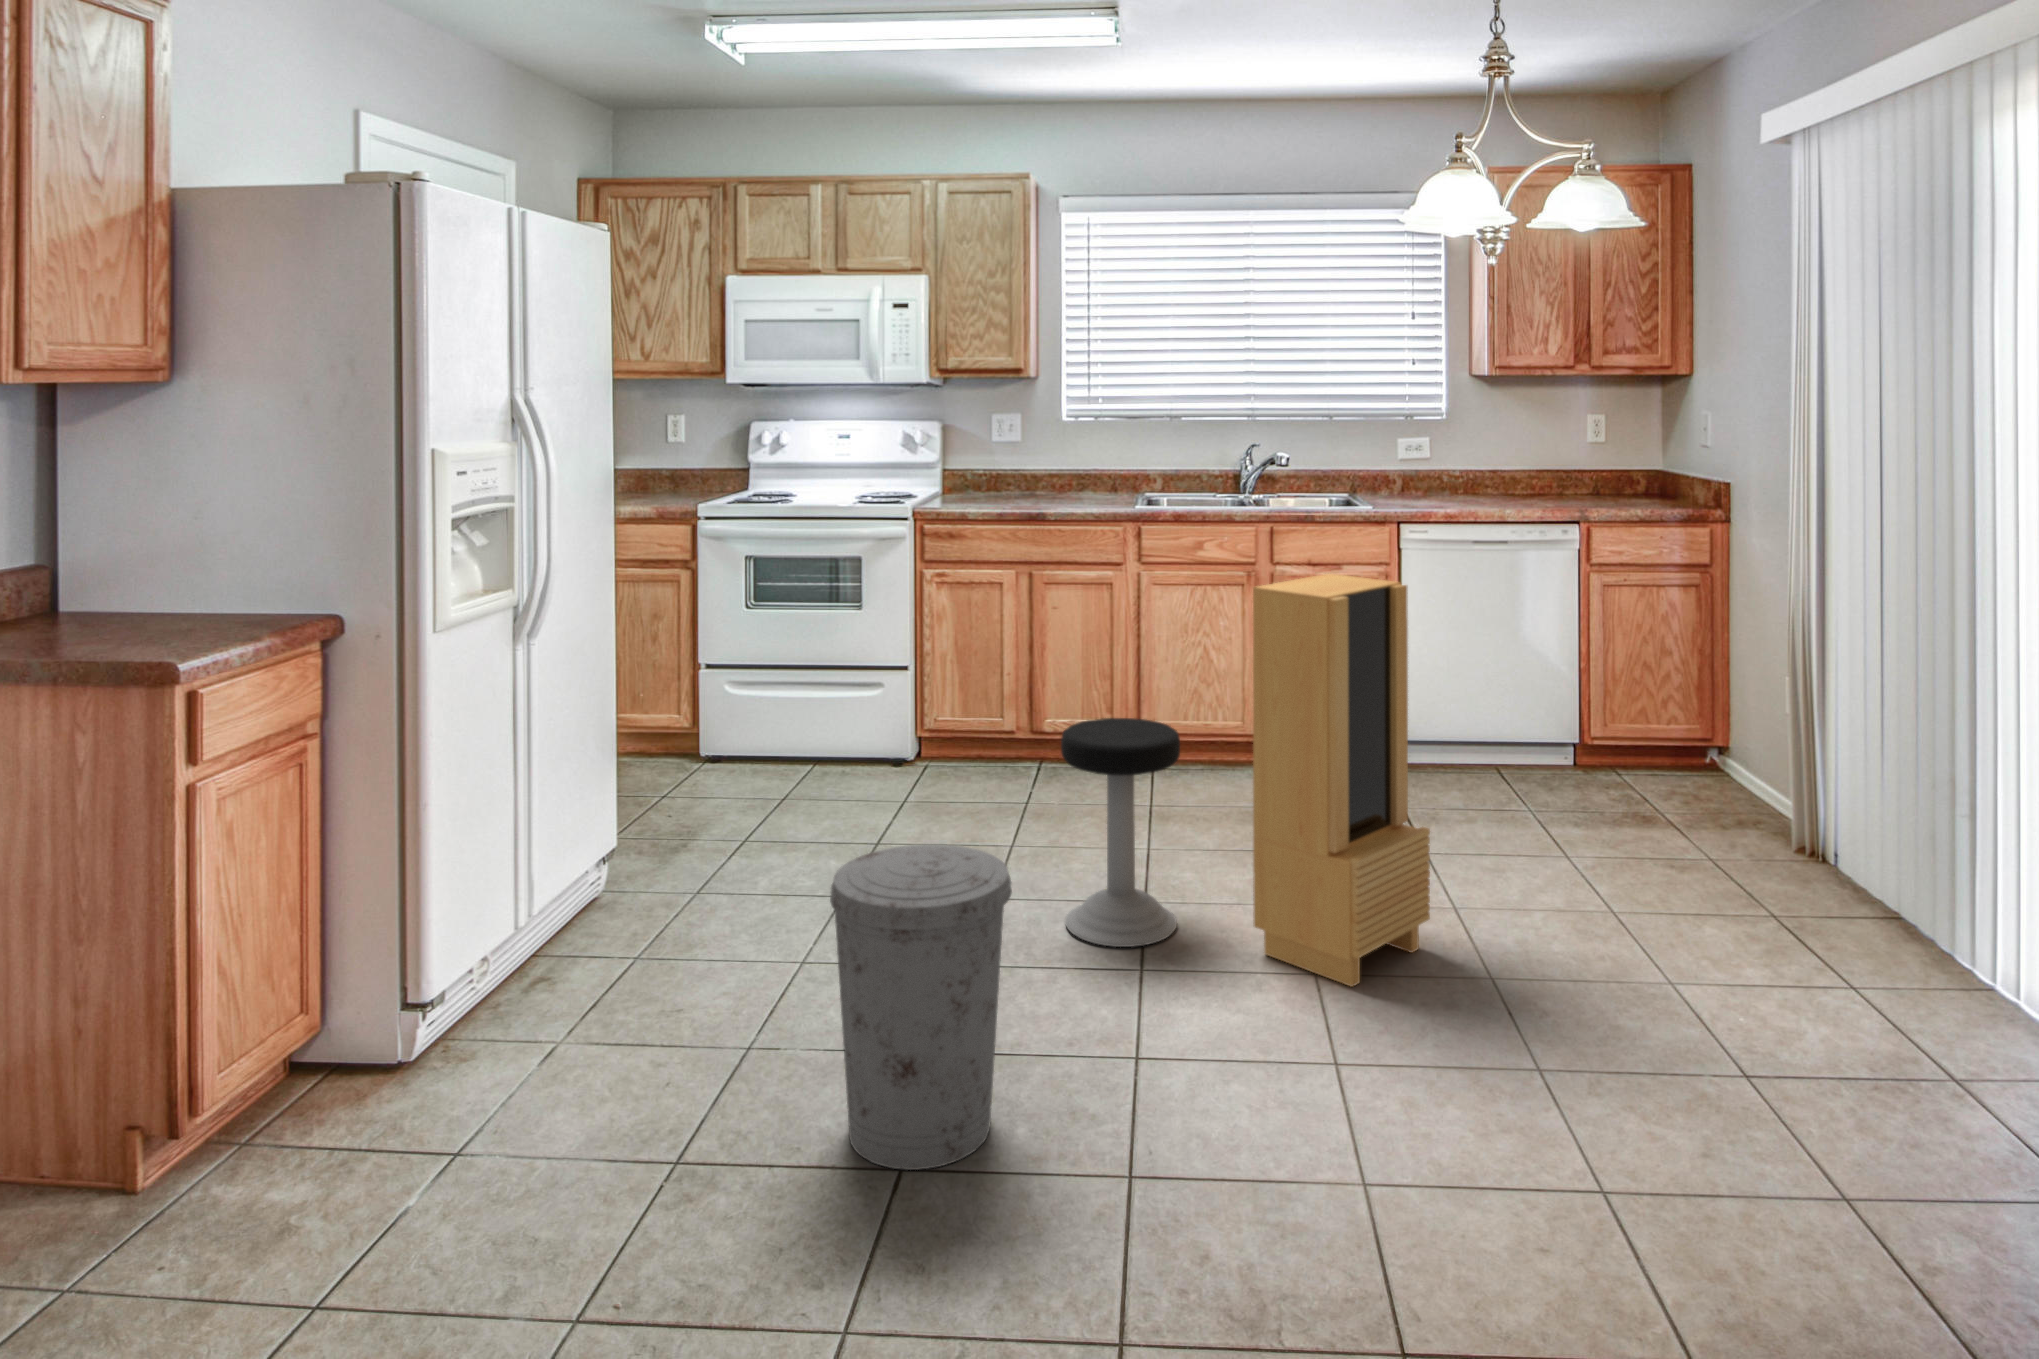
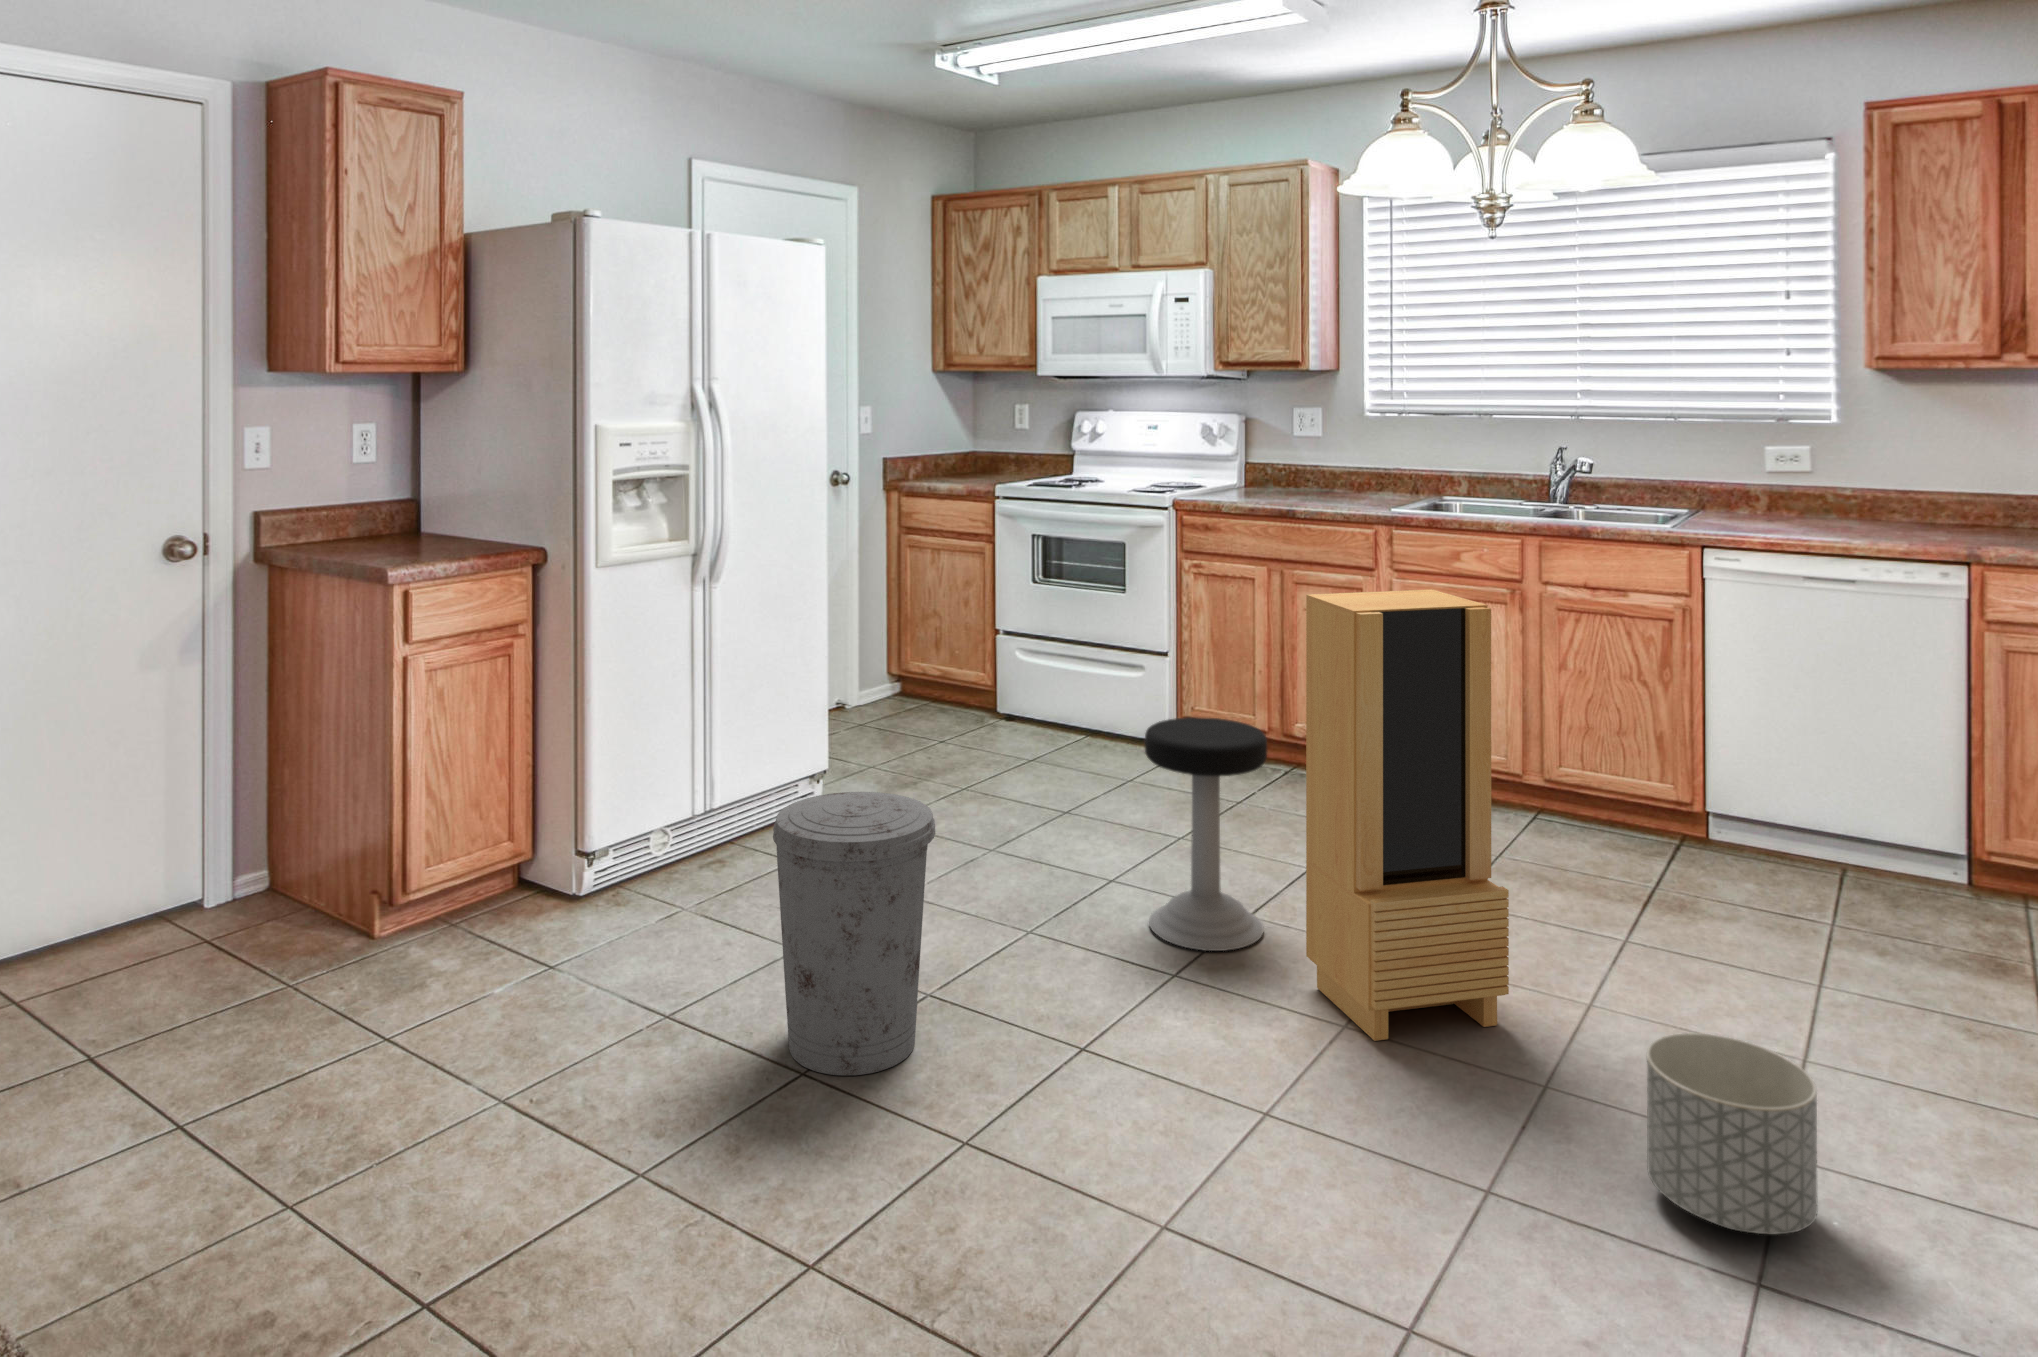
planter: none [1629,908,1760,1057] -> present [1647,1033,1818,1234]

